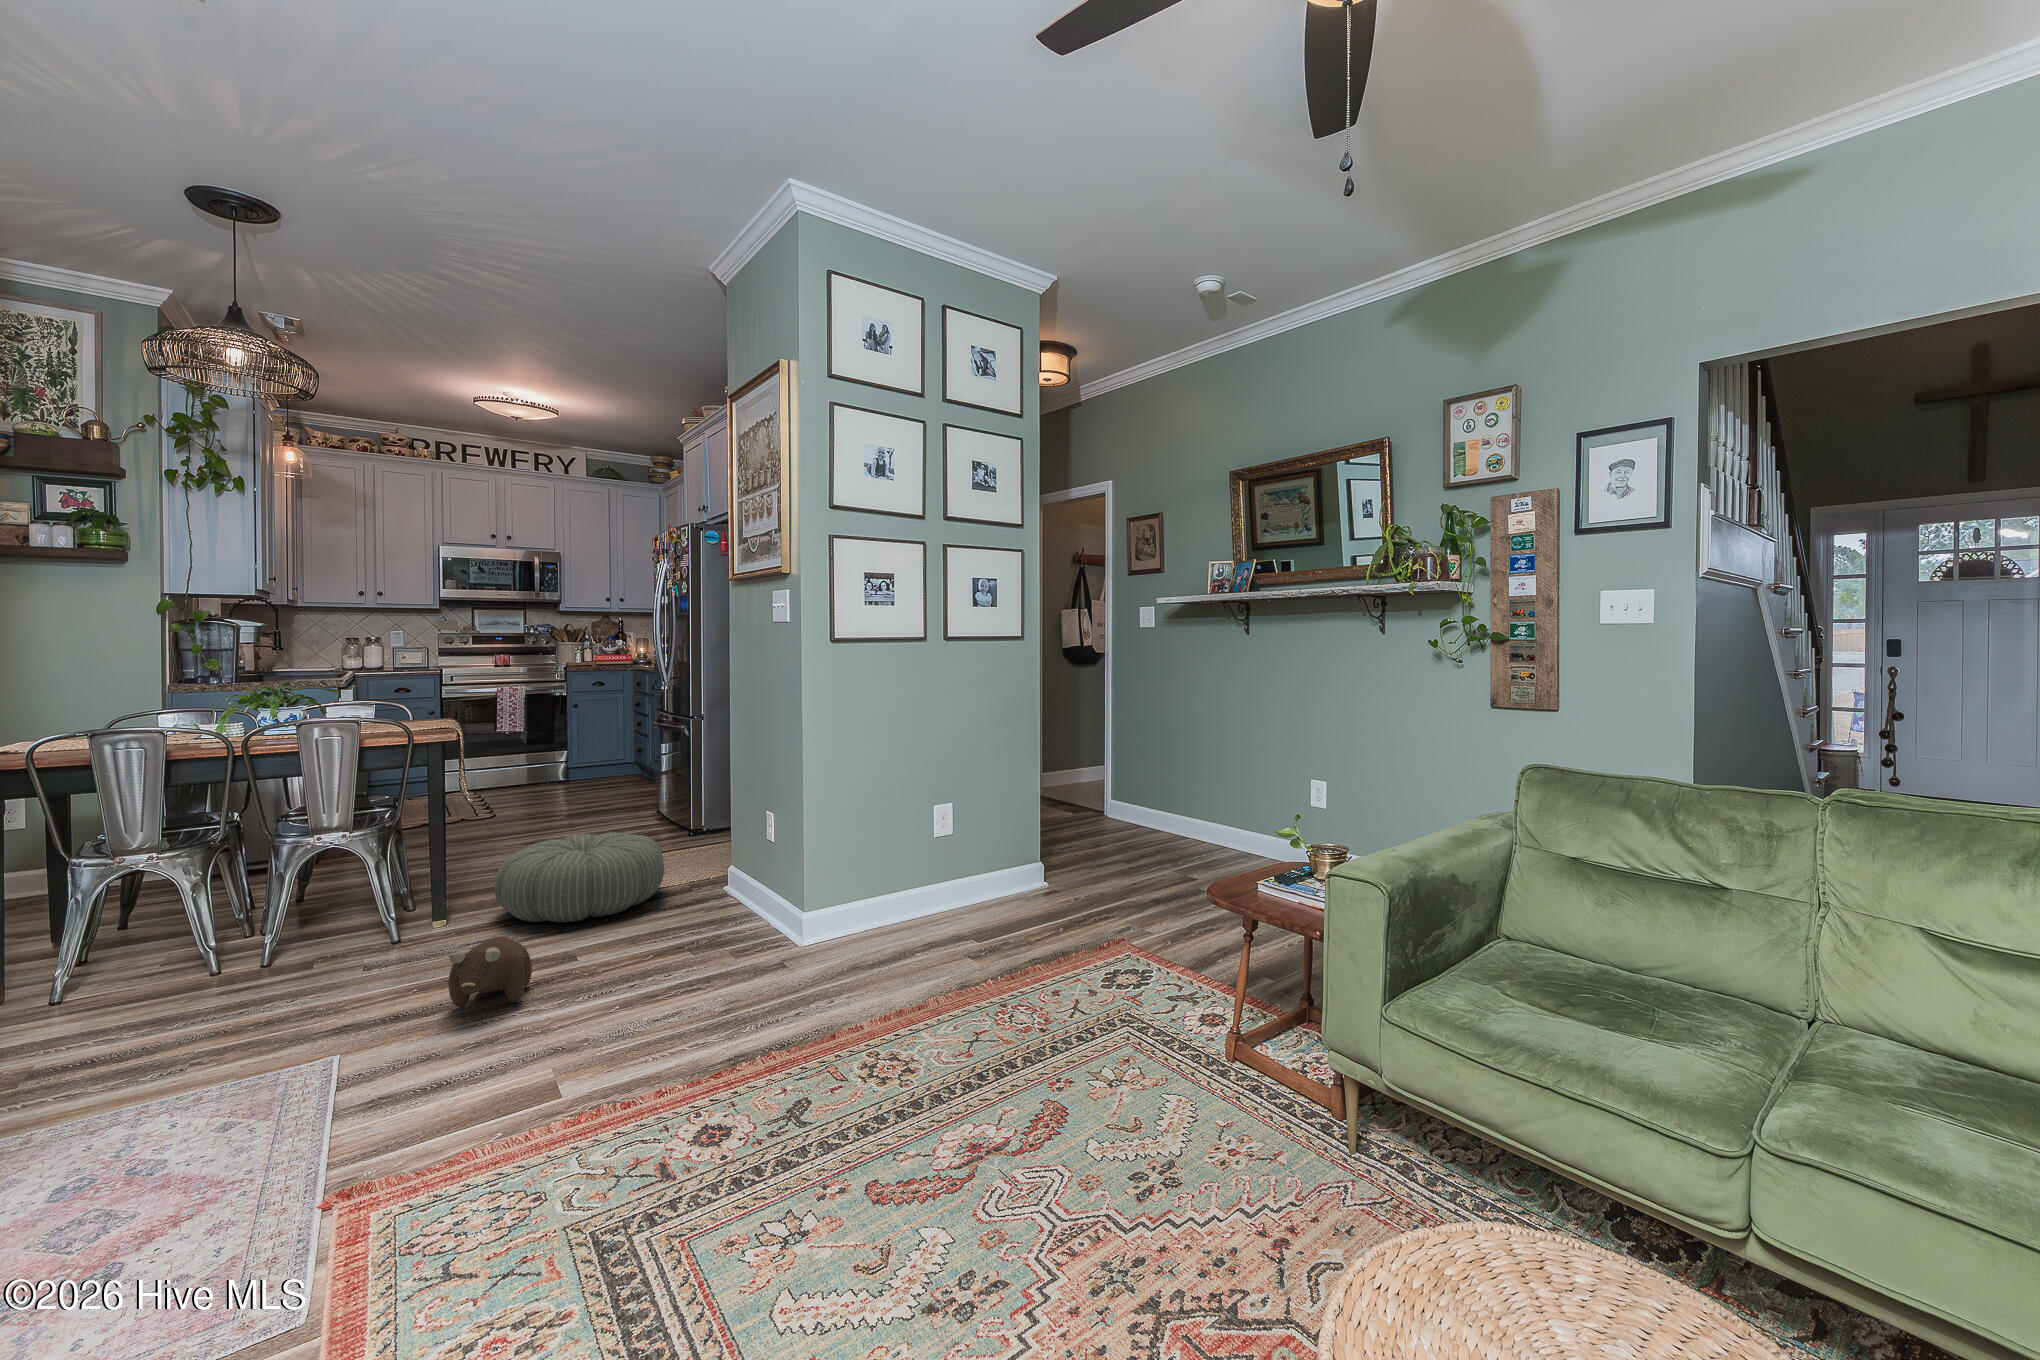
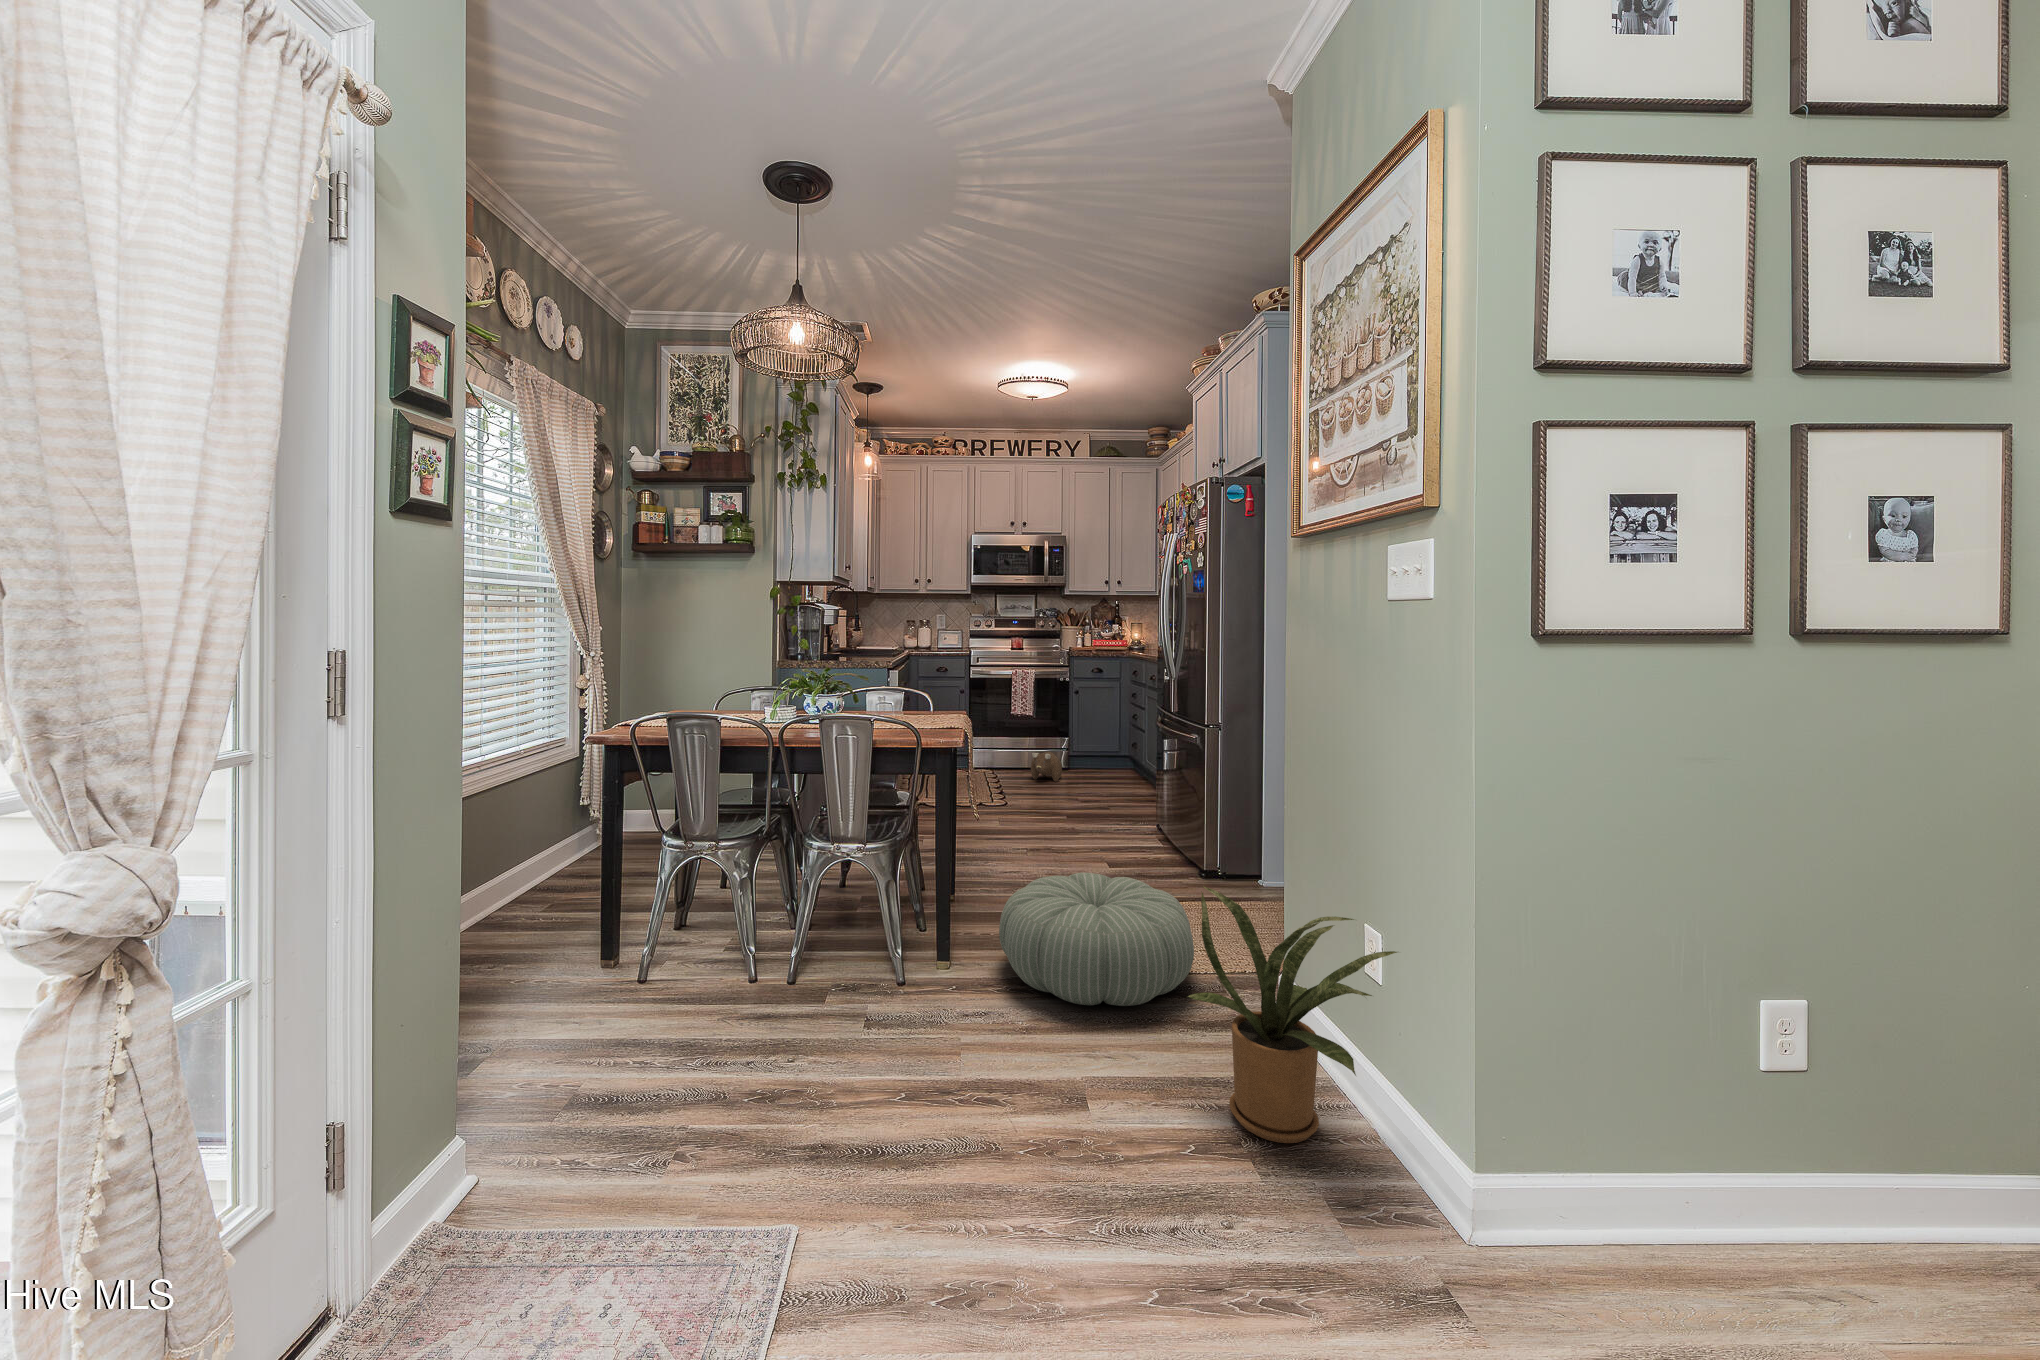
house plant: none [649,804,776,949] -> present [1188,887,1397,1143]
plush toy: present [448,937,532,1007] -> present [1031,752,1062,782]

